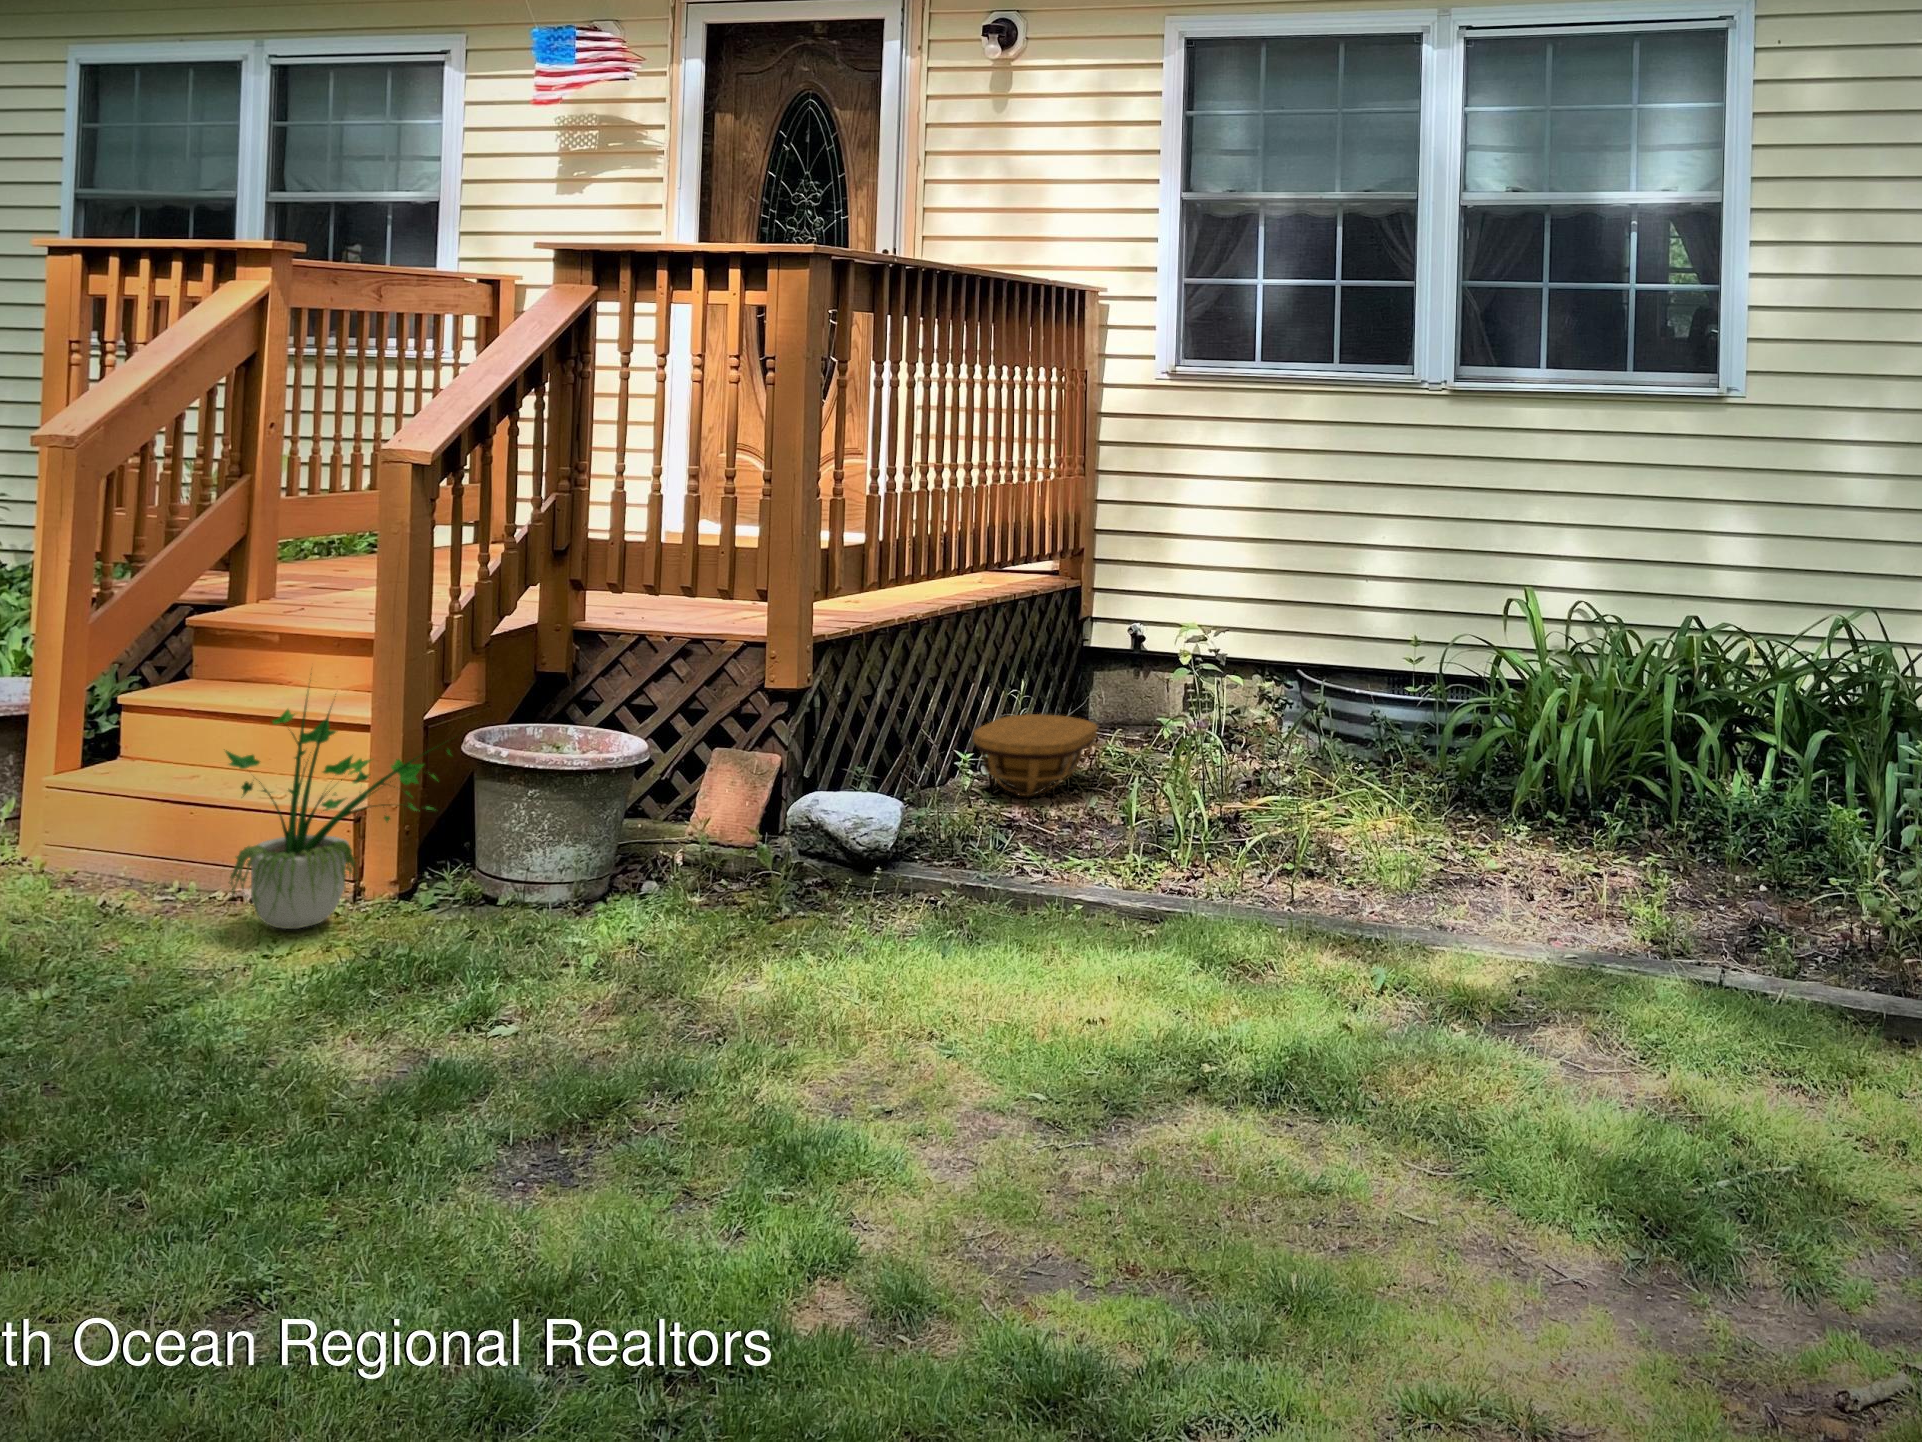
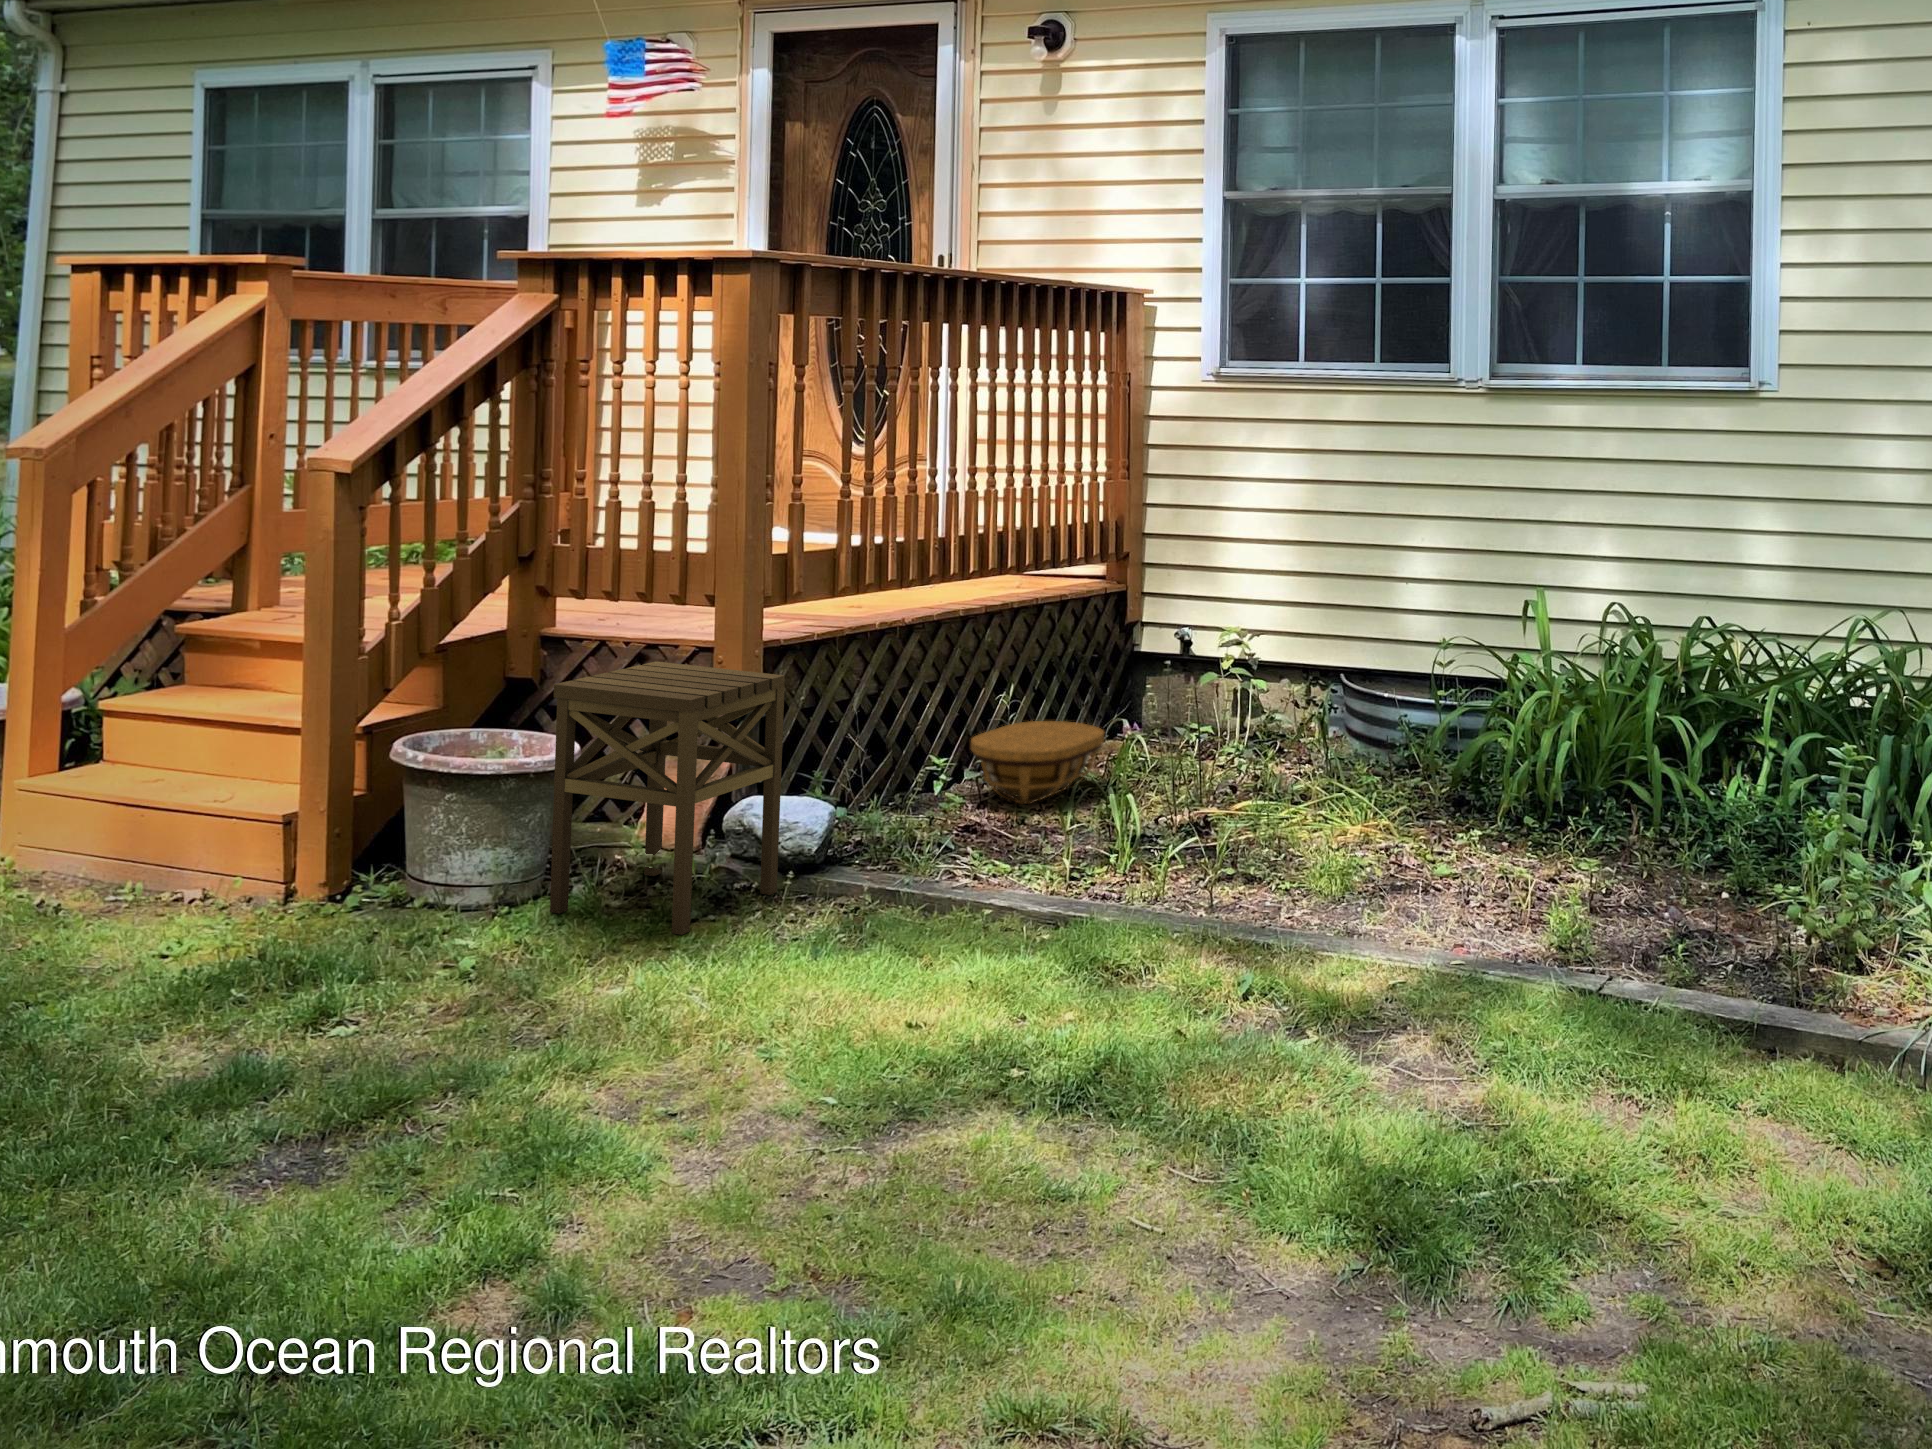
side table: none [634,658,853,929] -> present [550,661,785,935]
potted plant: present [226,699,451,929] -> none [135,662,363,926]

